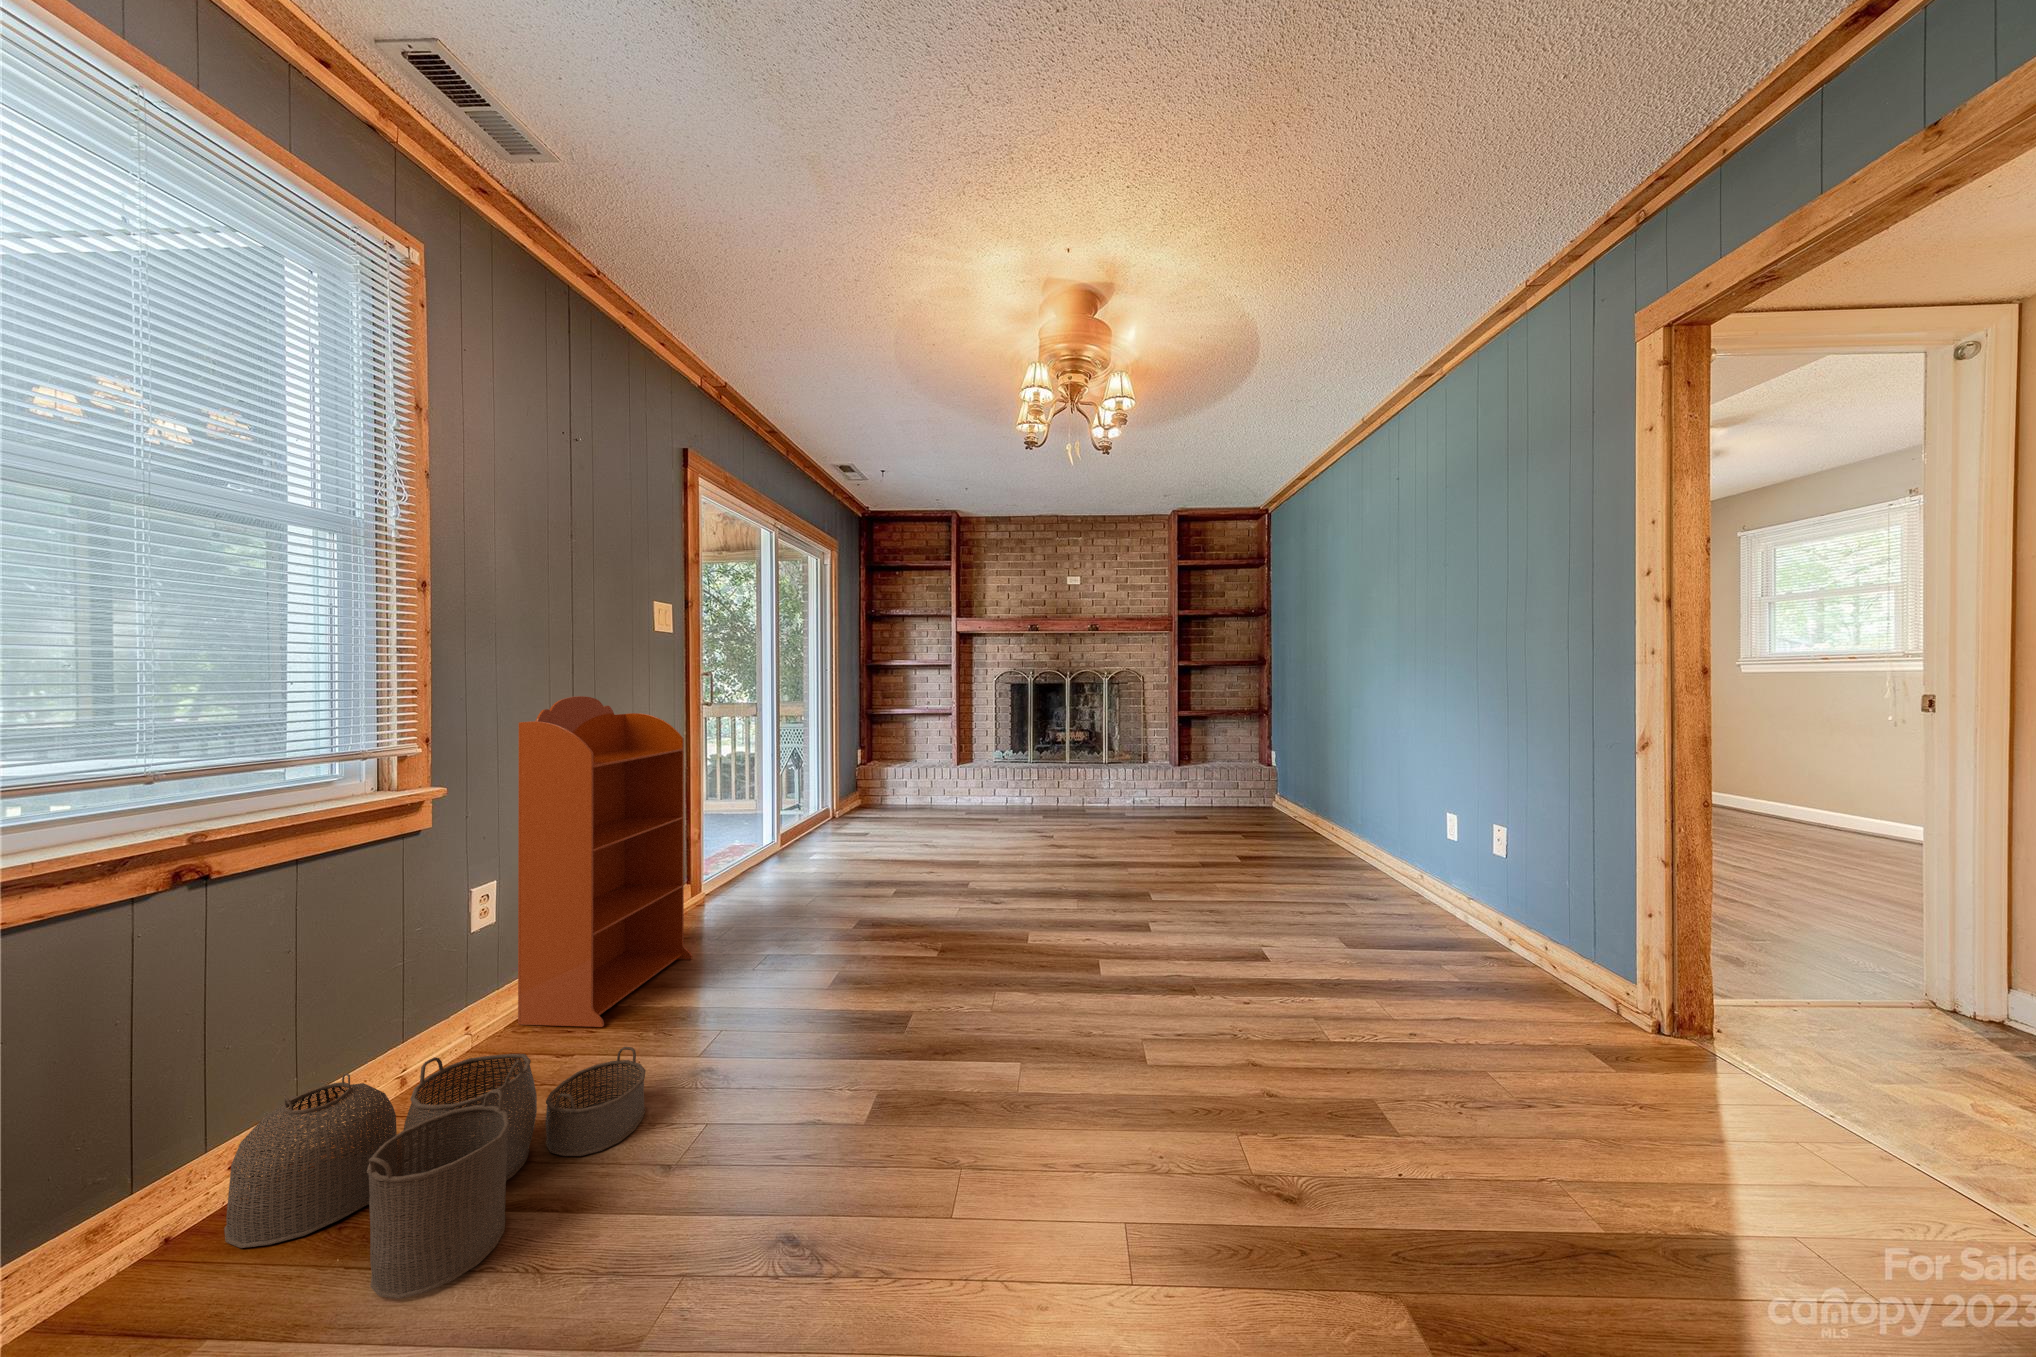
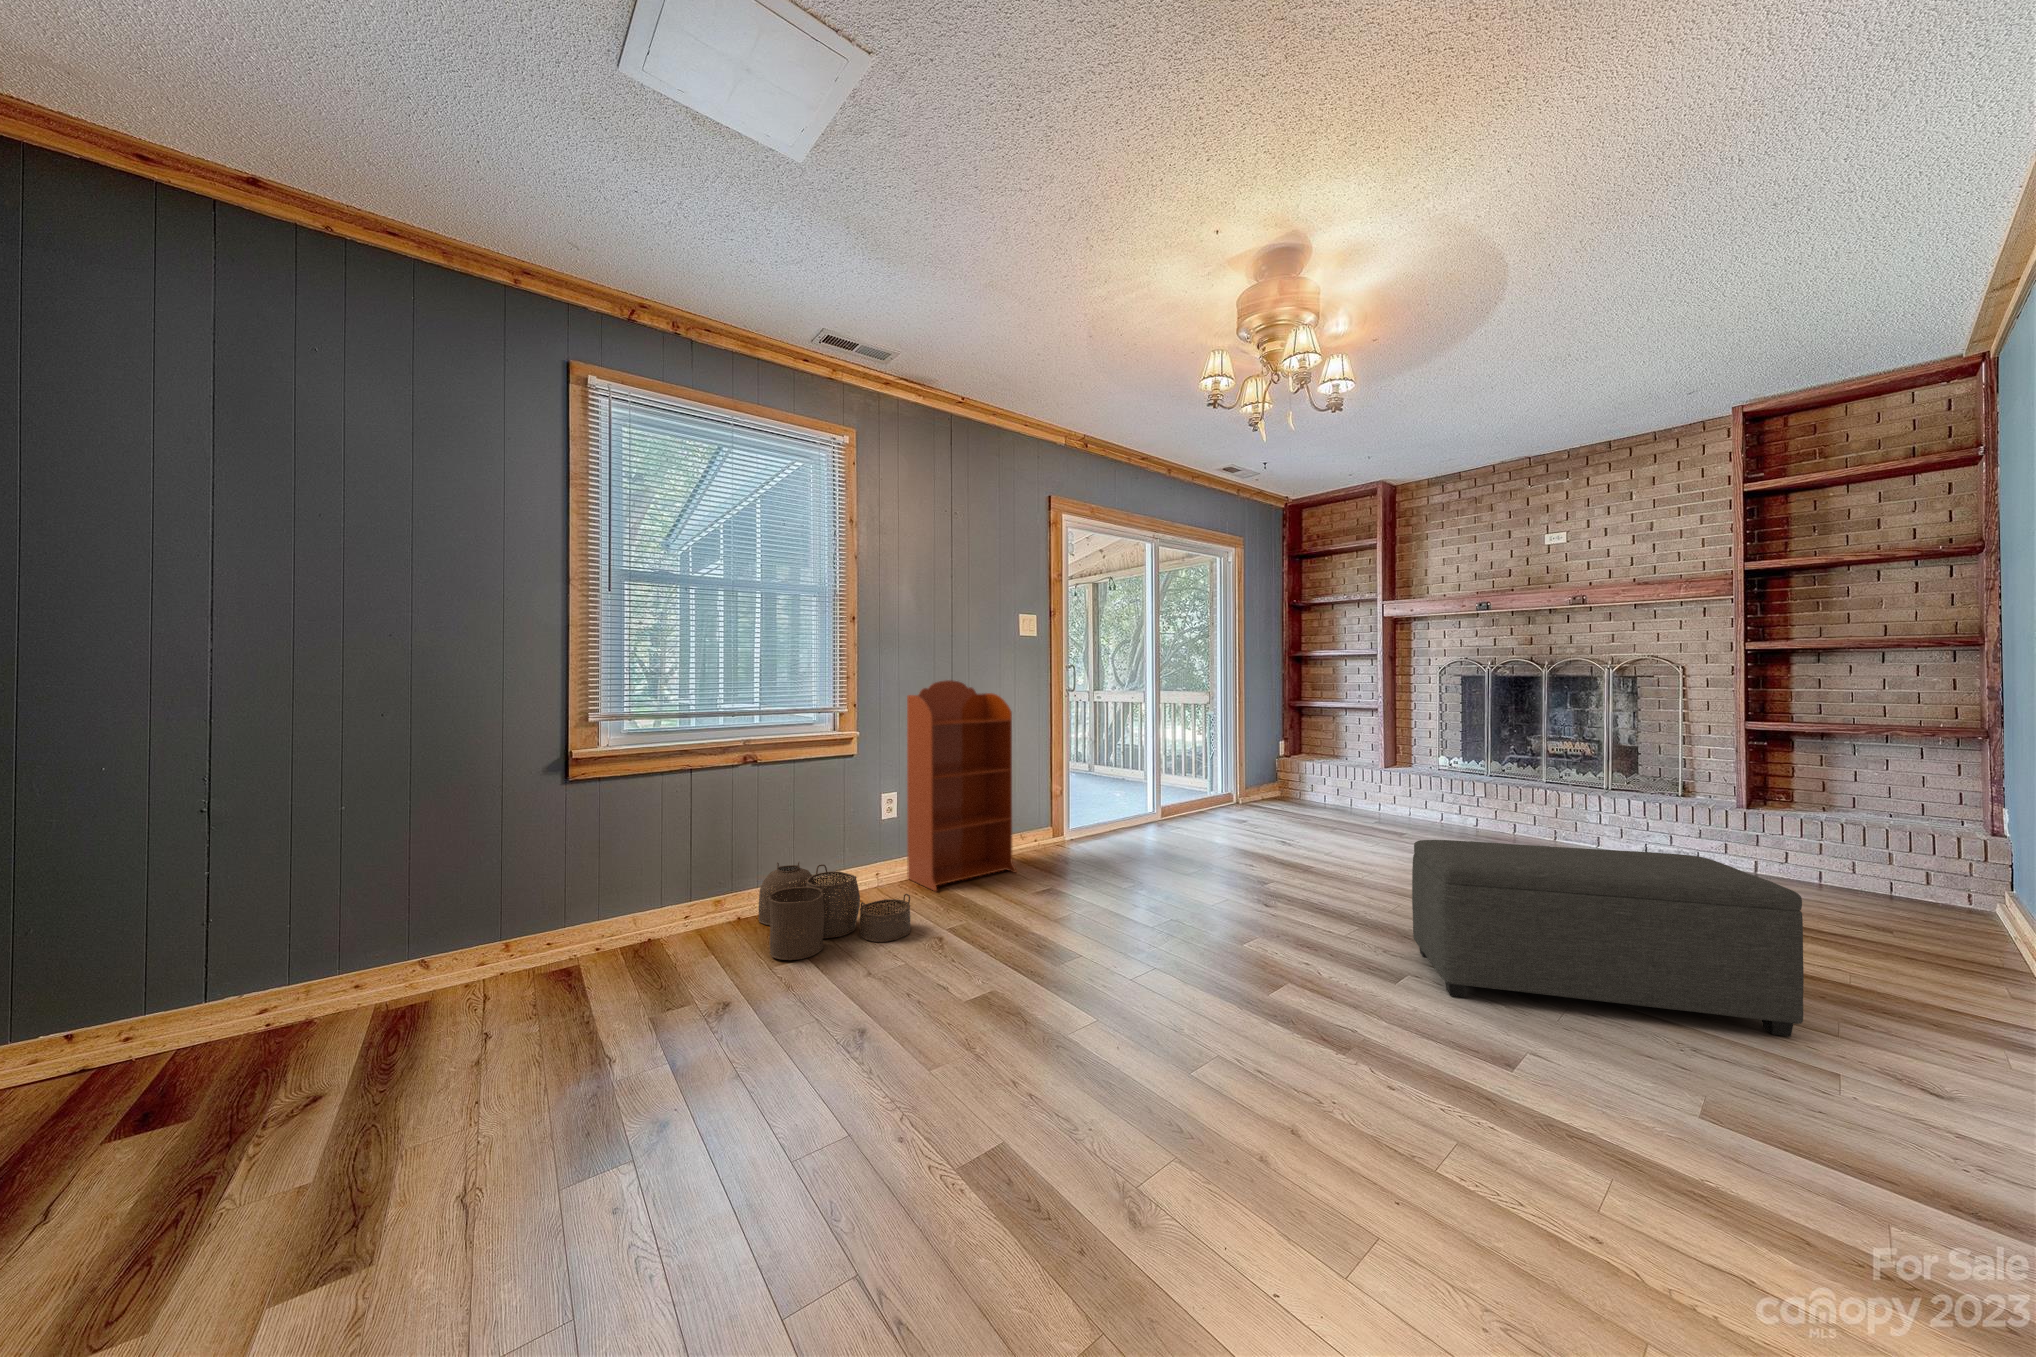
ottoman: none [1129,805,1330,945] -> present [1412,840,1804,1037]

